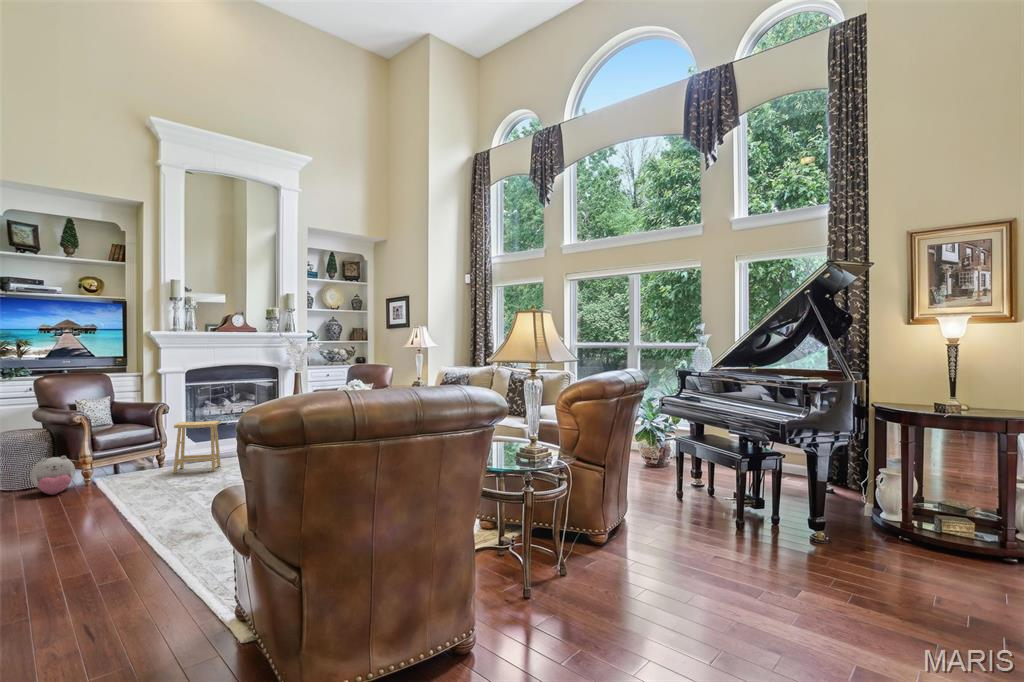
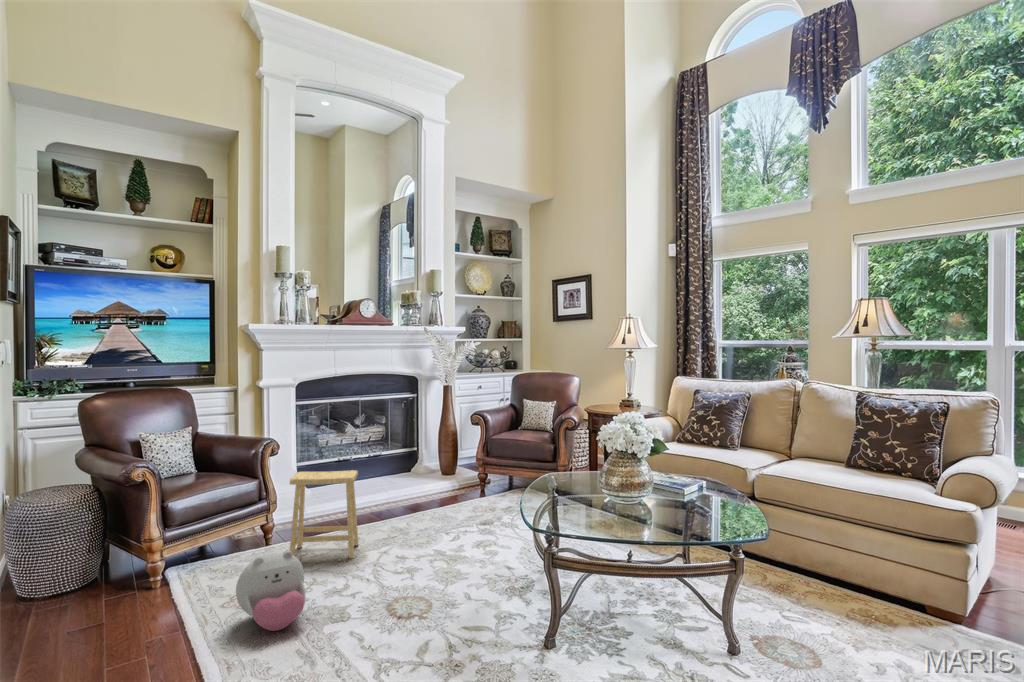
plush toy: present [30,456,75,495] -> present [236,551,306,631]

